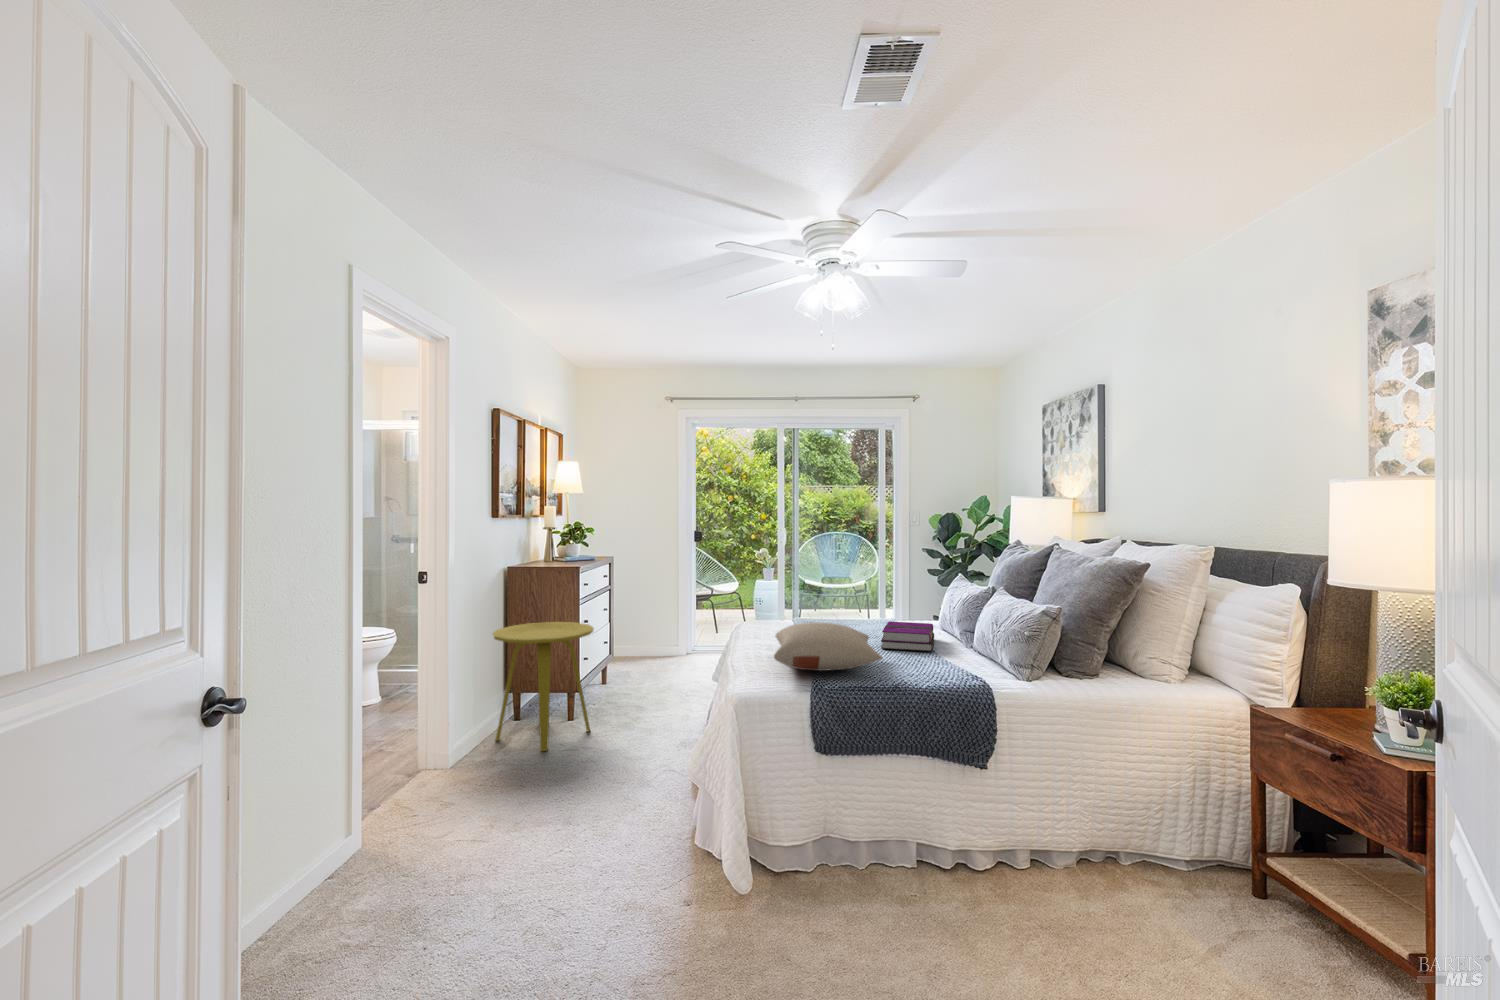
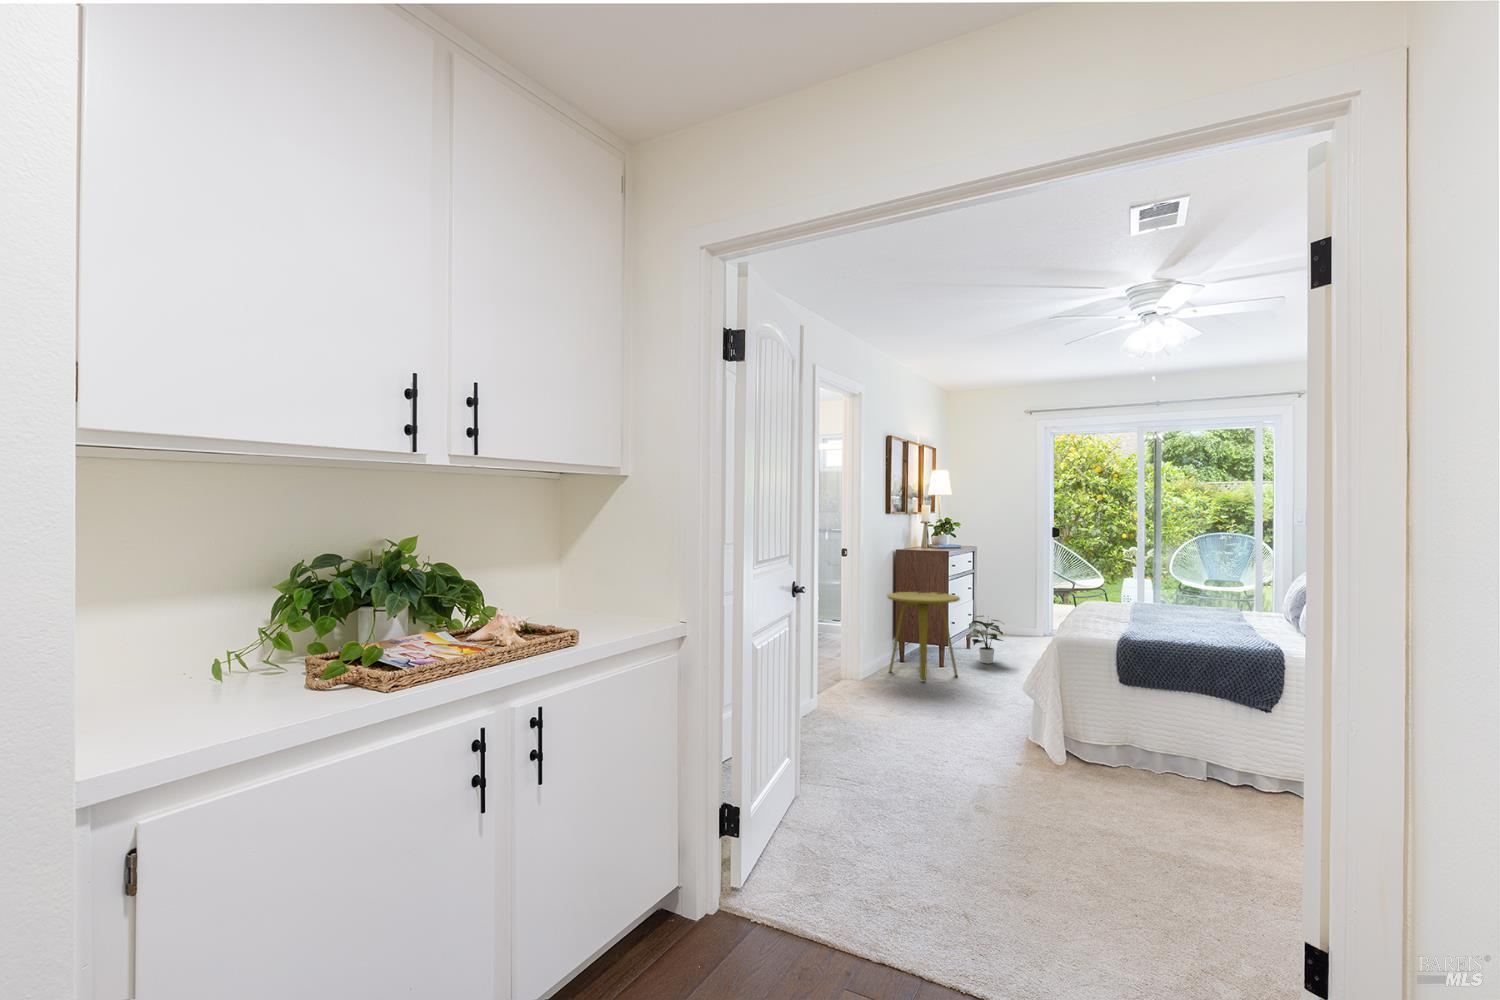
hardback book: present [881,621,934,651] -> none [1203,606,1268,630]
pillow: present [774,622,882,671] -> none [1090,596,1187,631]
potted plant: none [599,641,645,702] -> present [966,615,1003,663]

